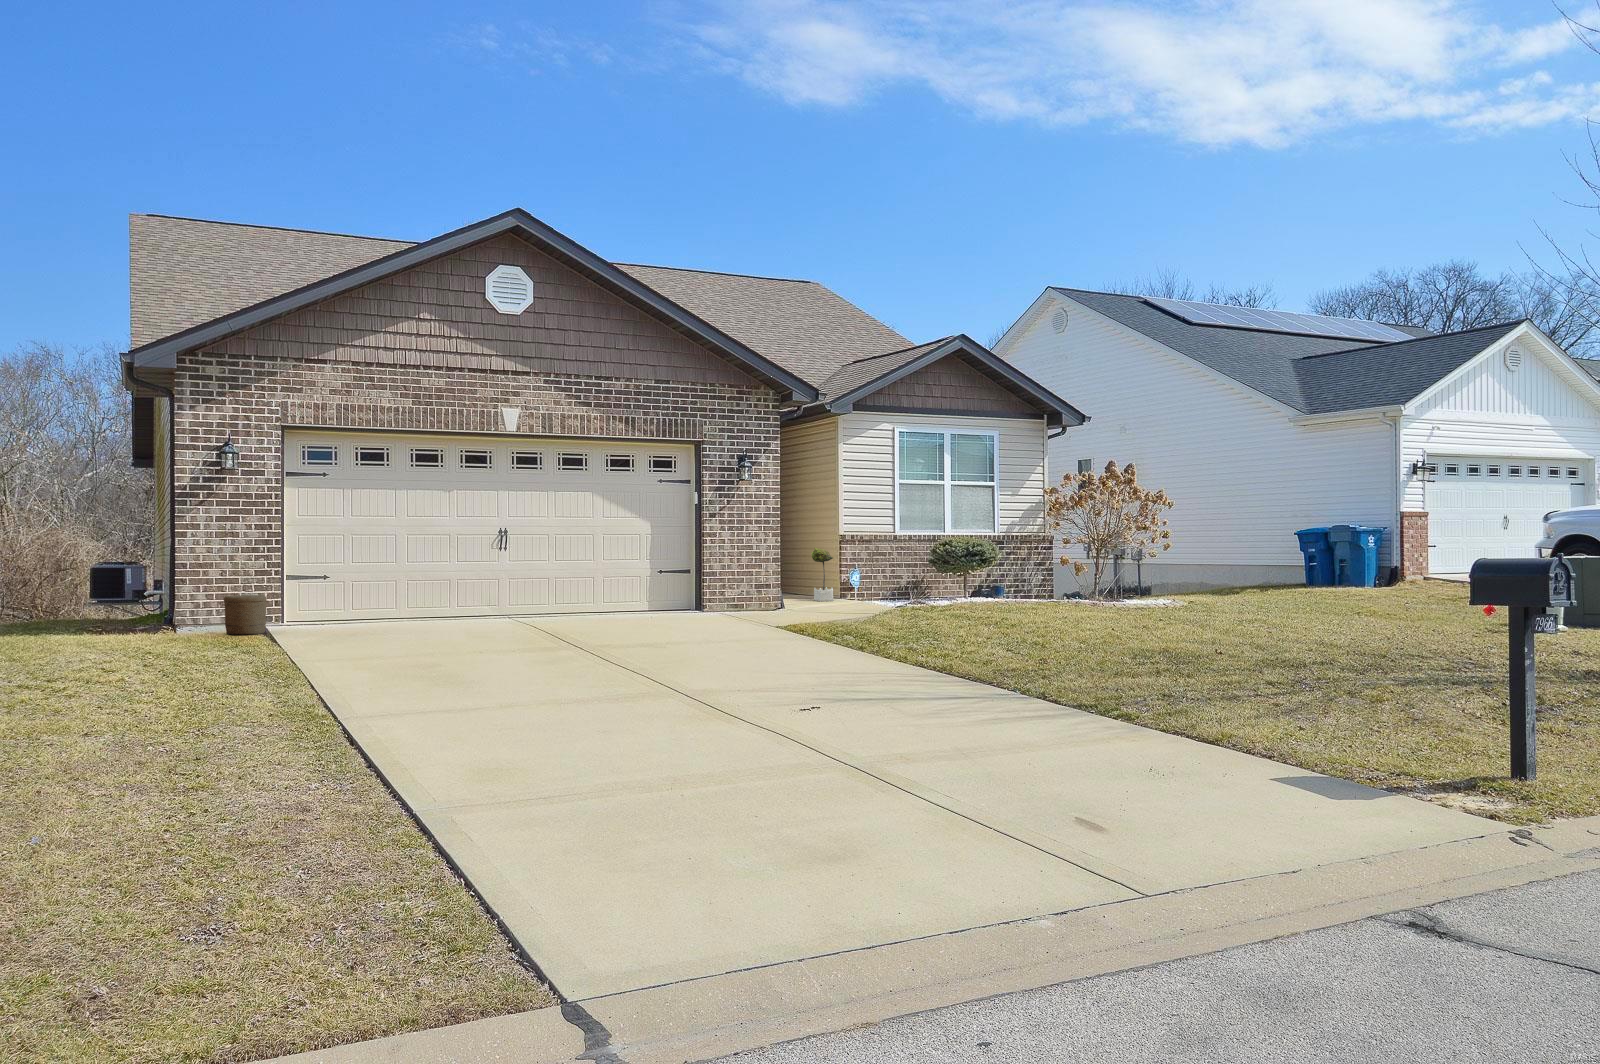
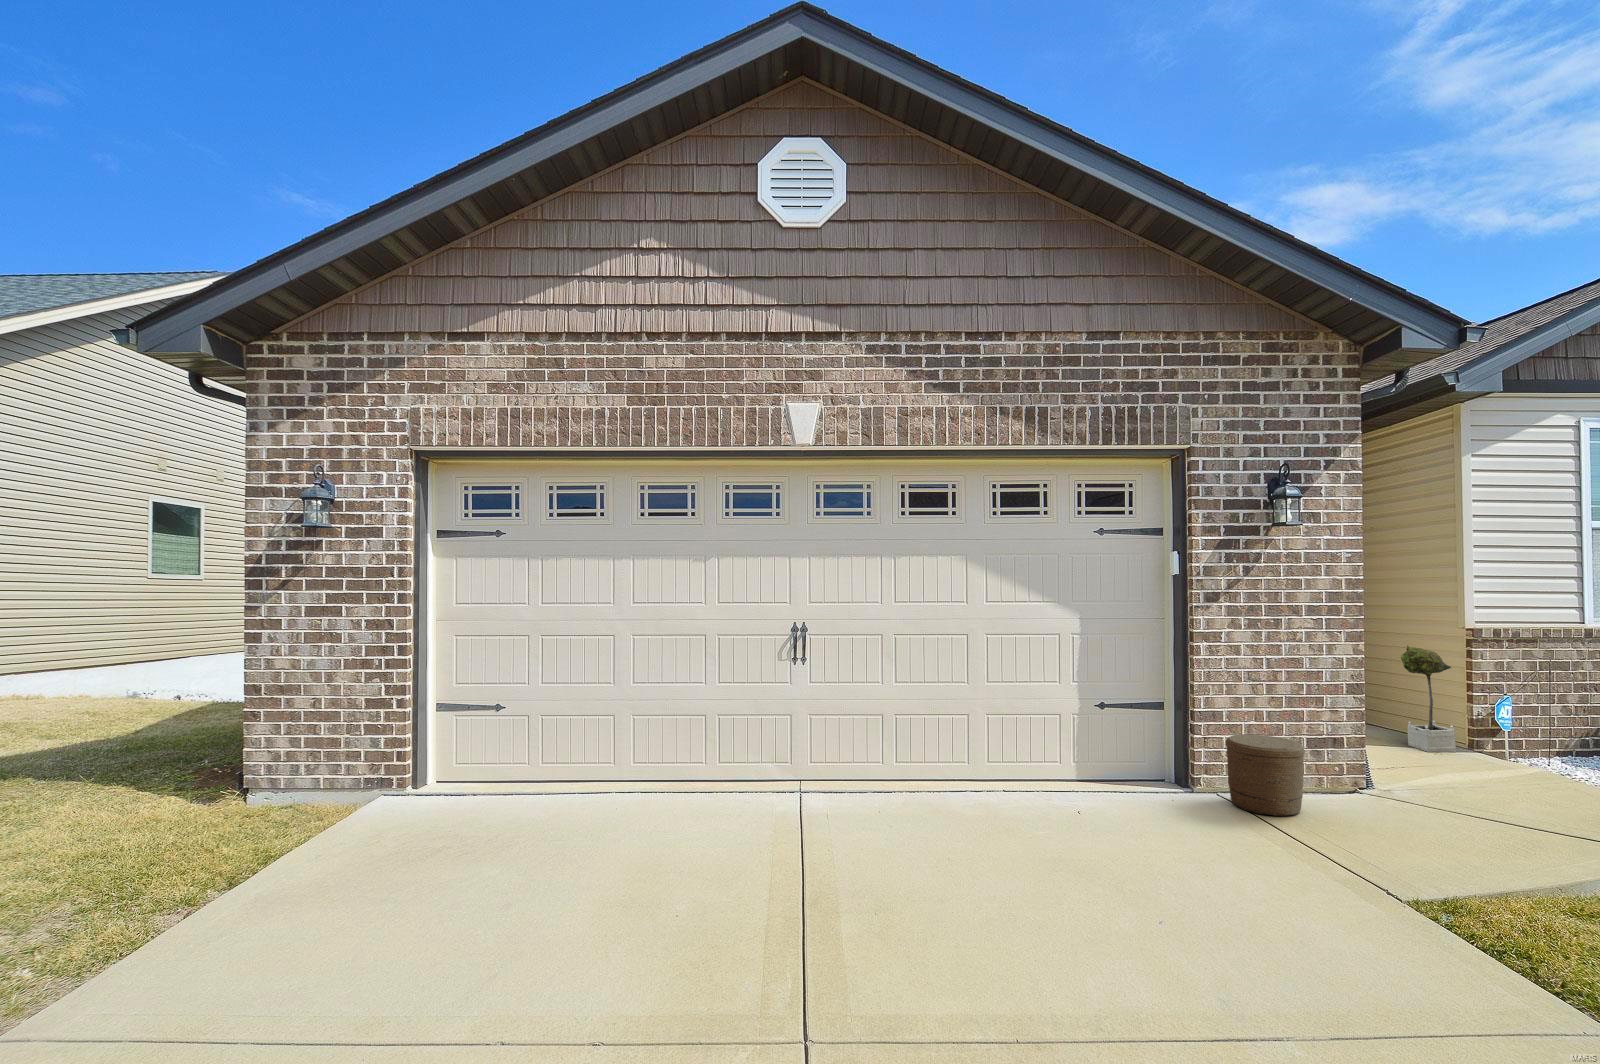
woven basket: present [224,595,267,635] -> present [1226,734,1305,816]

